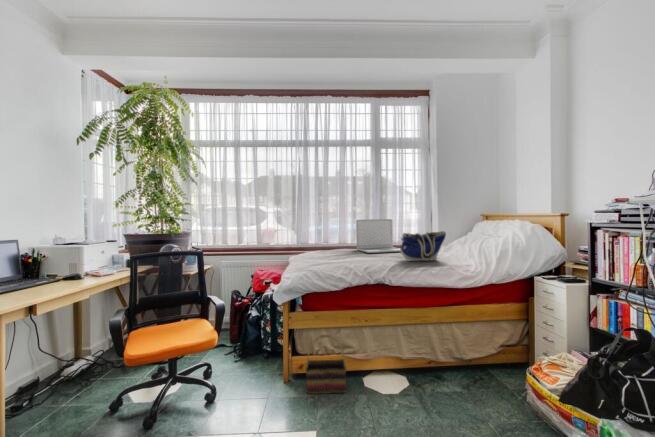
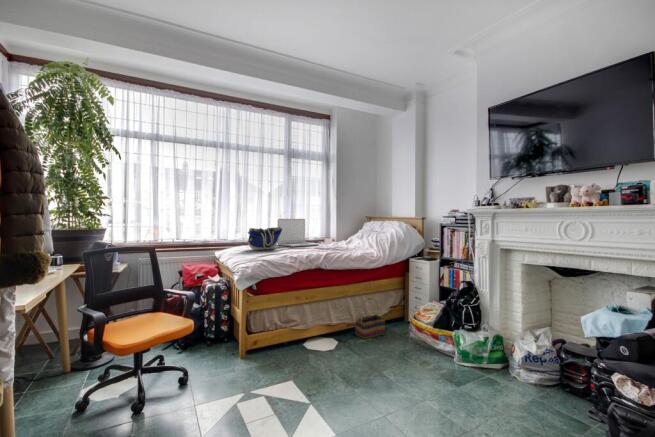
tote bag: present [400,231,446,261] -> present [247,227,282,250]
basket: present [306,335,346,394] -> present [355,298,385,339]

